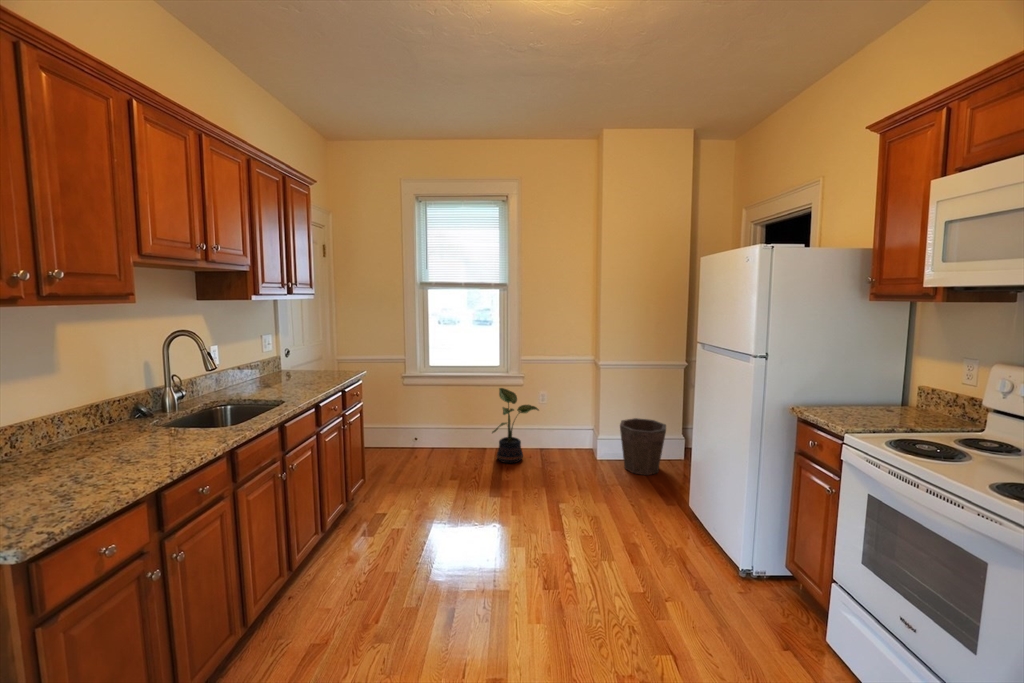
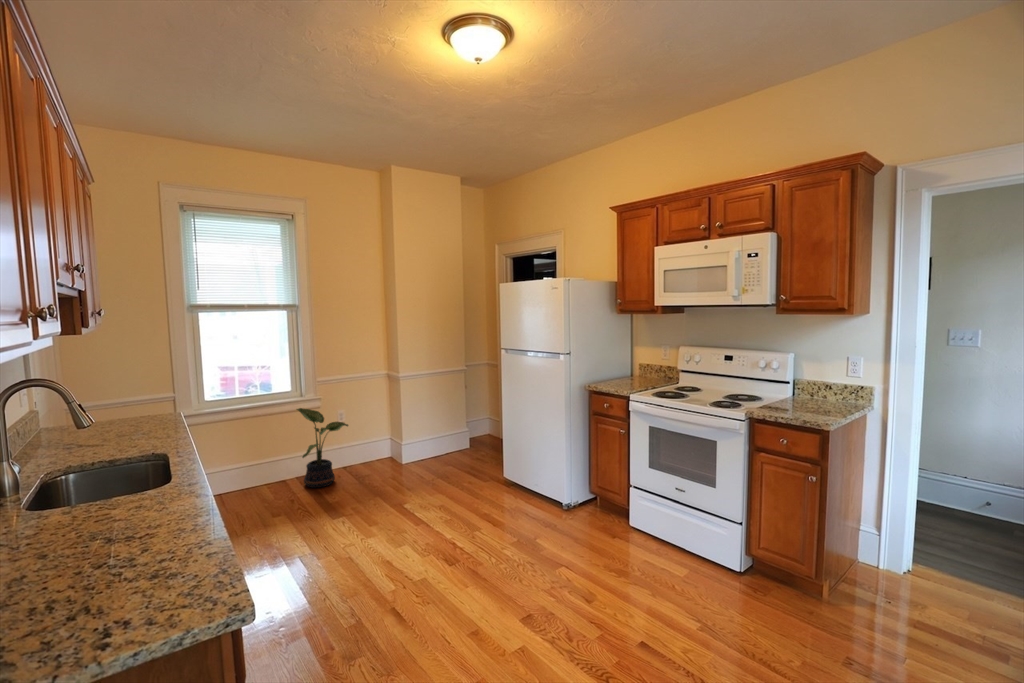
waste bin: present [620,418,666,475] -> none [427,418,469,468]

